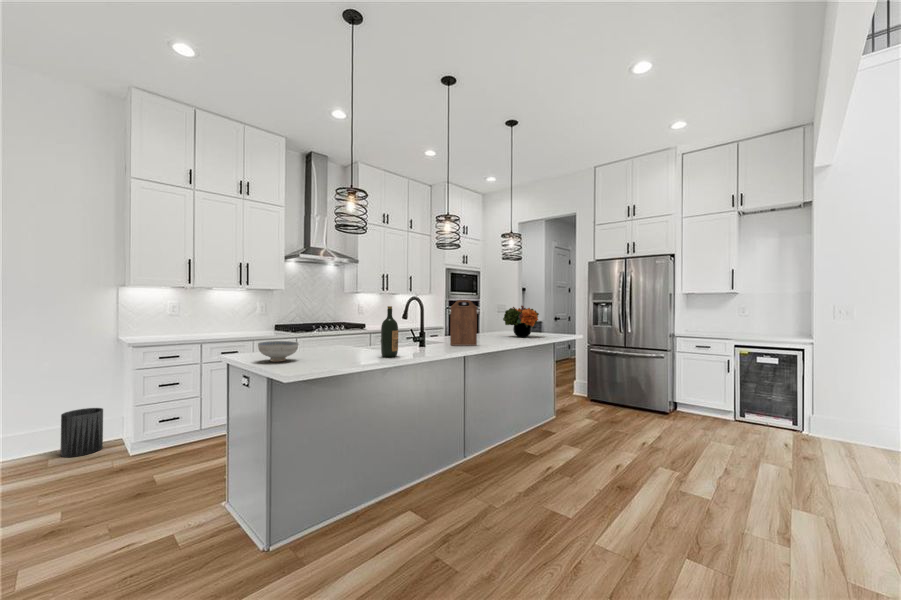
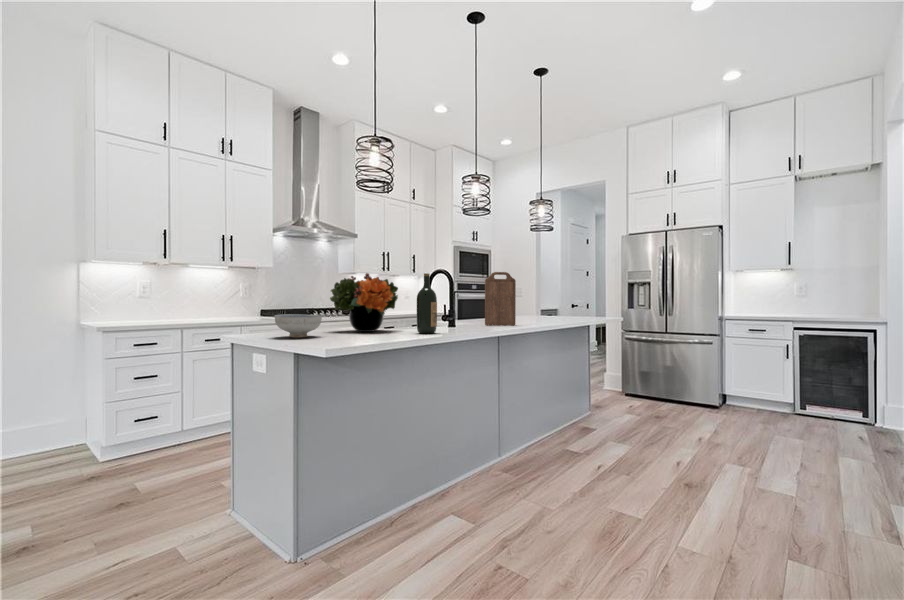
flower arrangement: present [503,306,539,337] -> present [330,273,398,332]
trash can: present [61,408,103,457] -> none [15,406,65,465]

